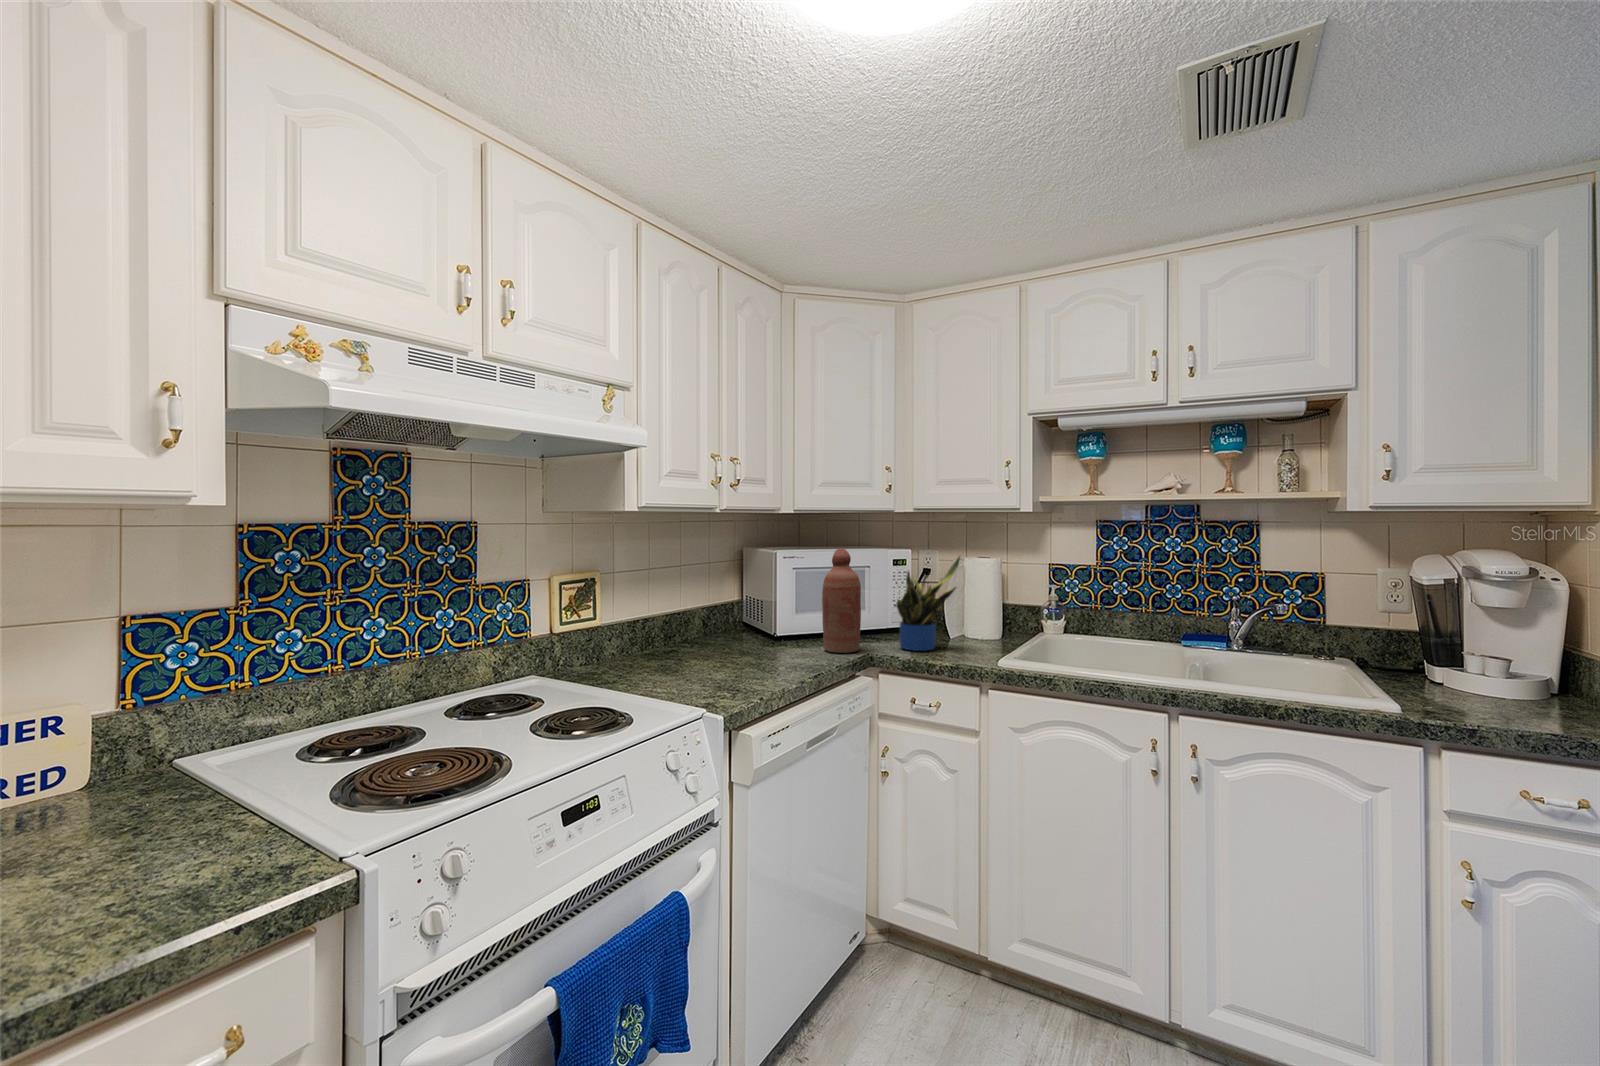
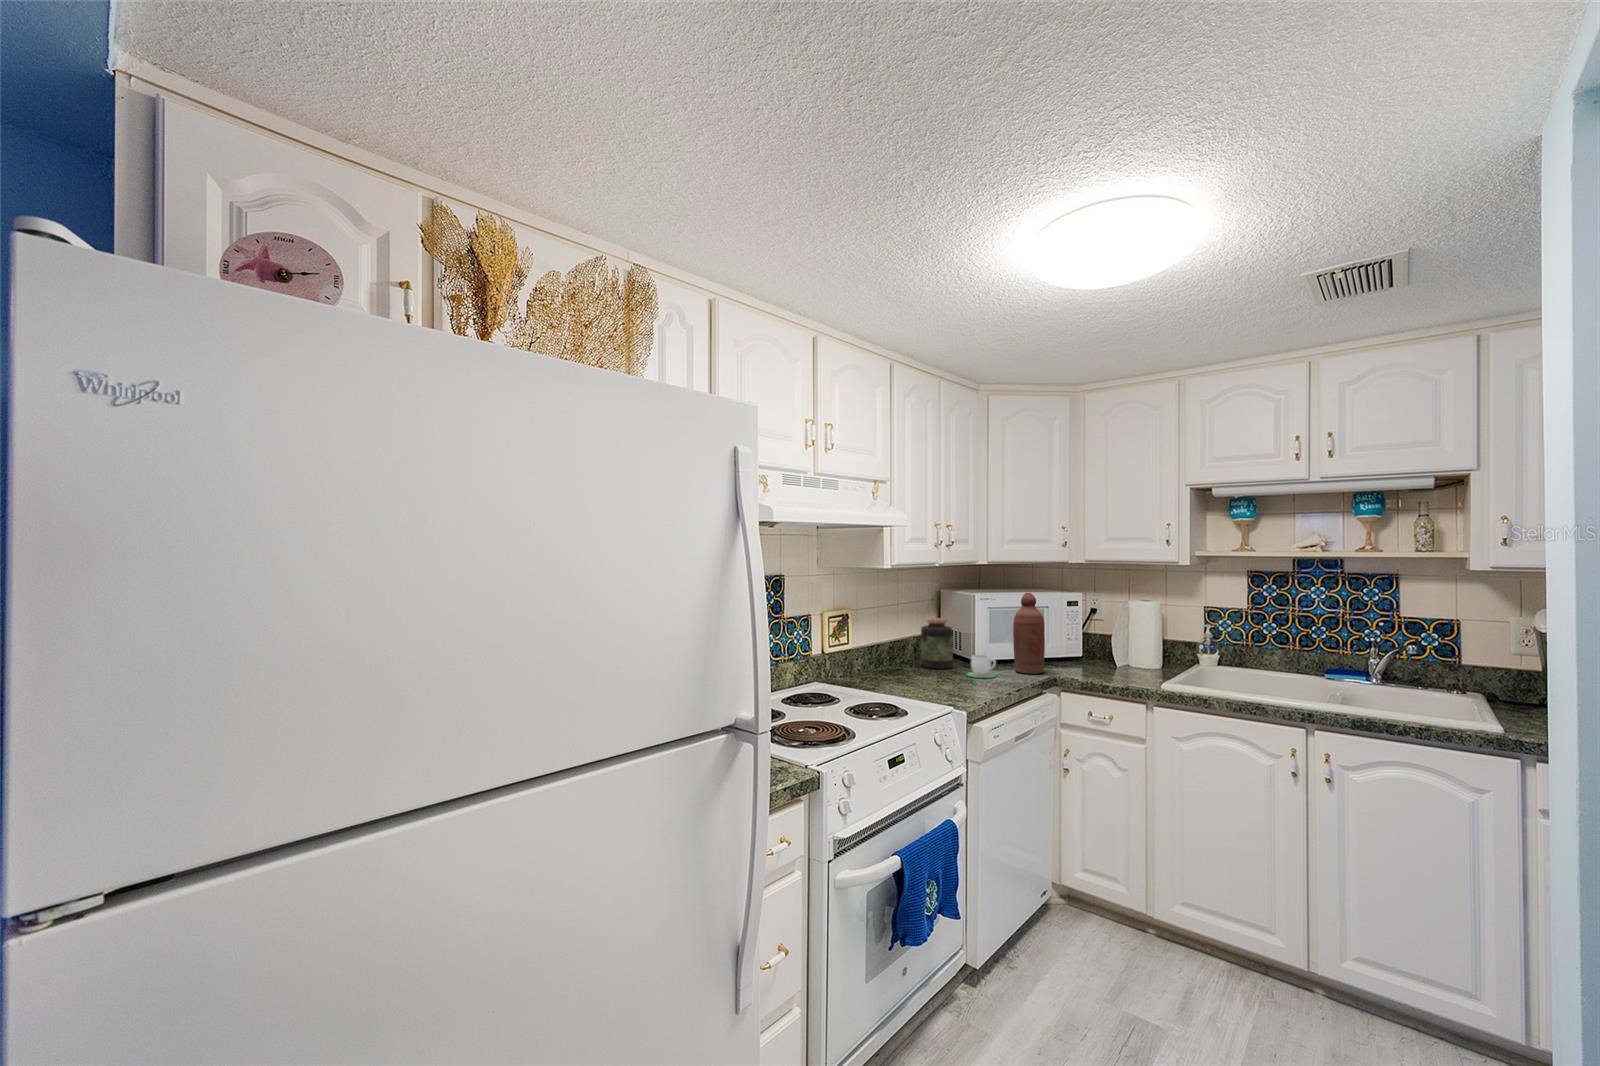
potted plant: present [897,557,960,651] -> none [1073,600,1128,674]
jar: none [706,584,747,650] -> present [921,618,953,669]
mug: none [758,631,797,662] -> present [967,655,996,678]

